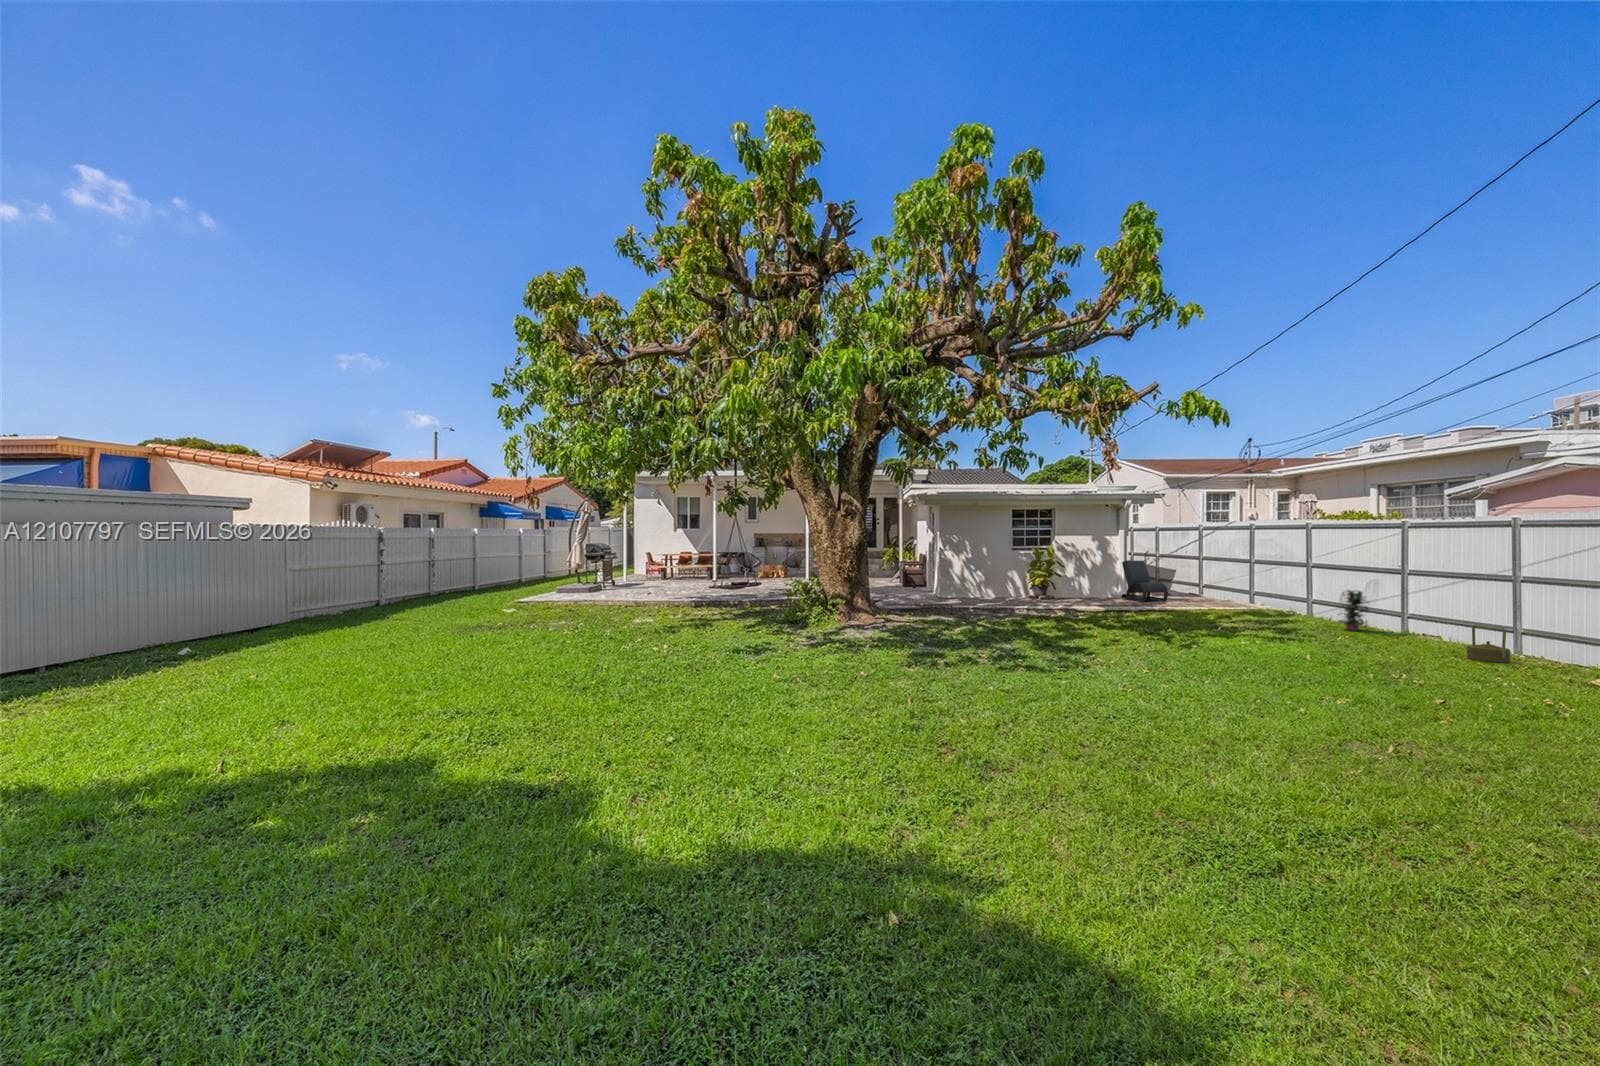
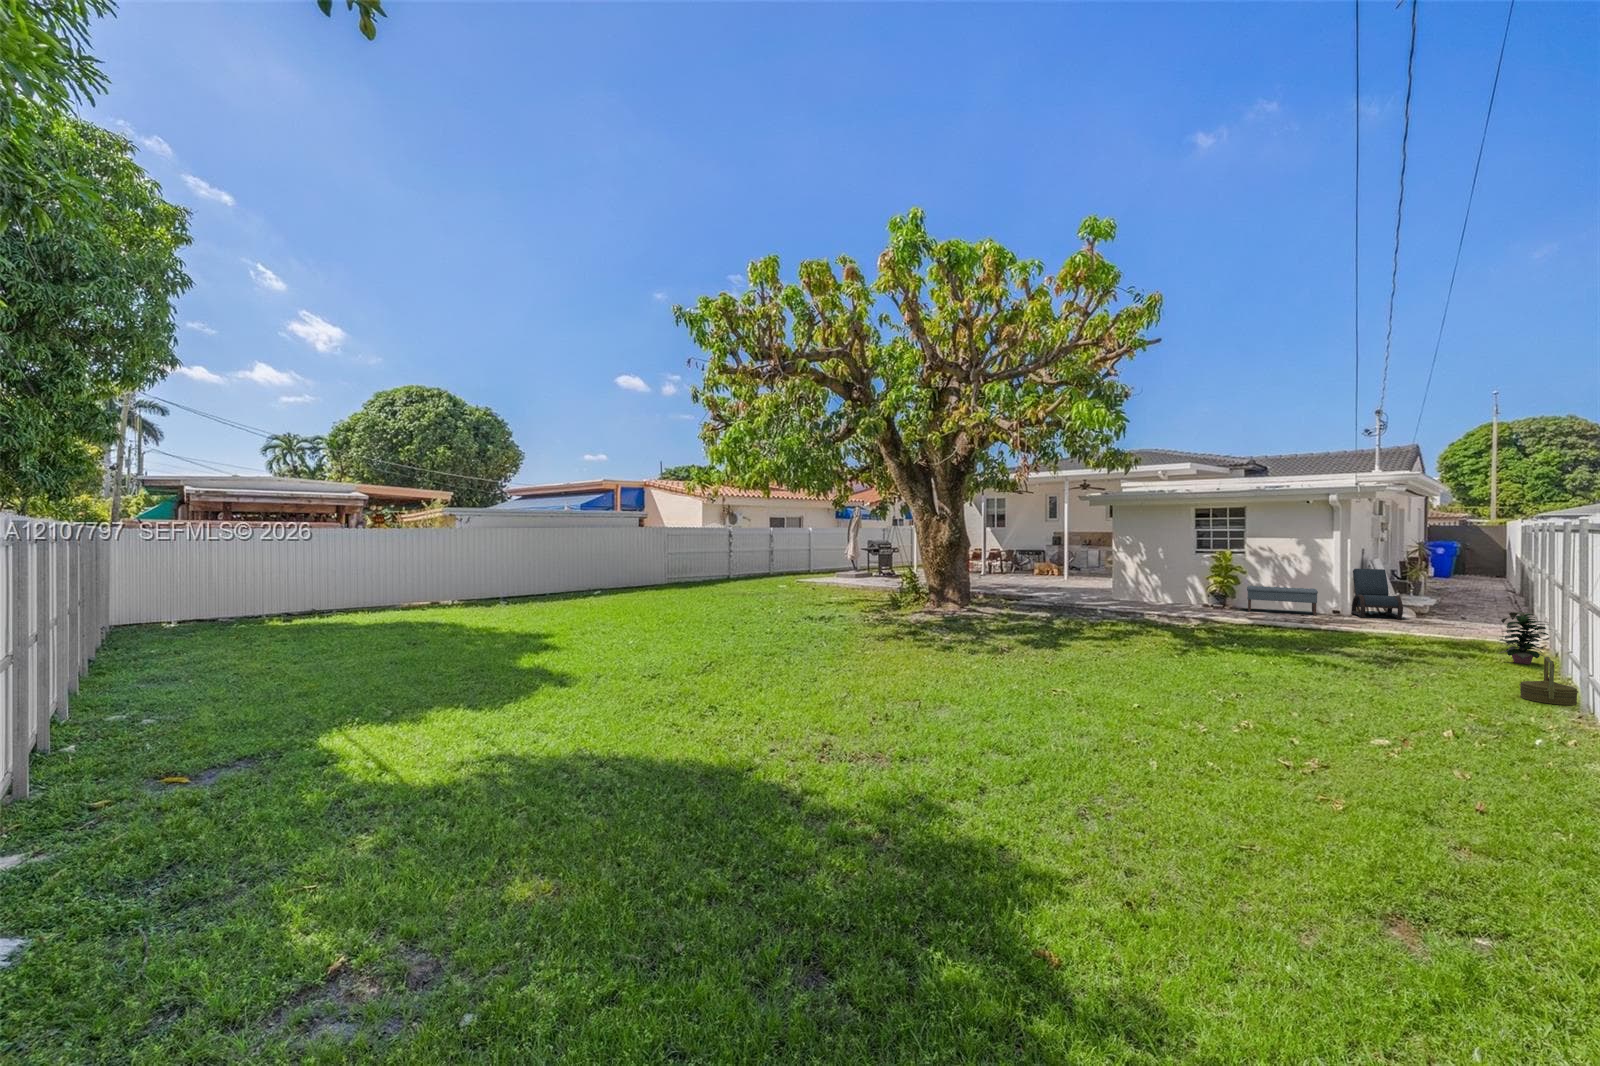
bench: none [1057,579,1116,603] -> present [1247,586,1318,616]

